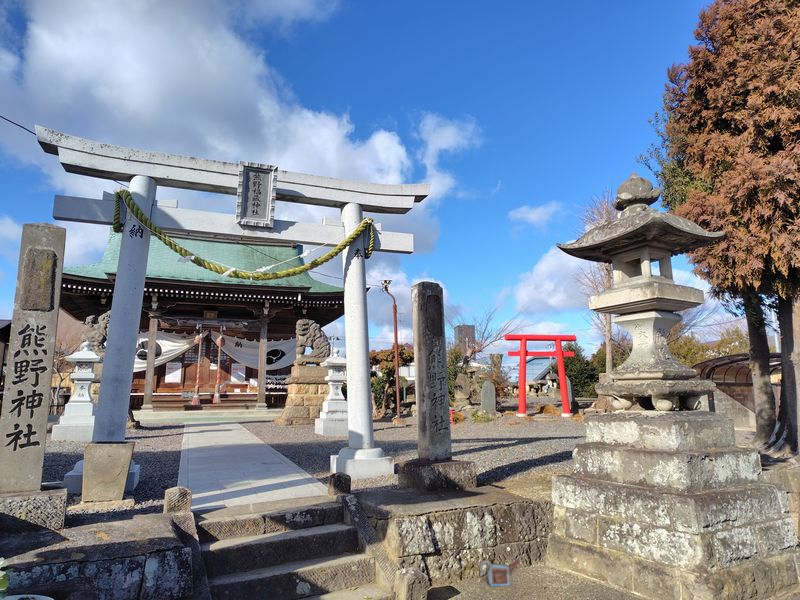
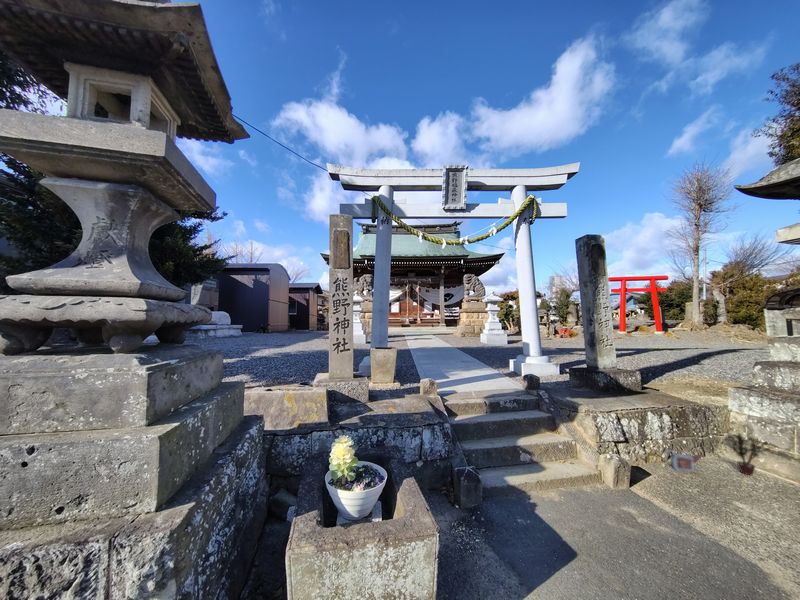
potted plant: none [534,526,583,580] -> present [722,434,770,475]

